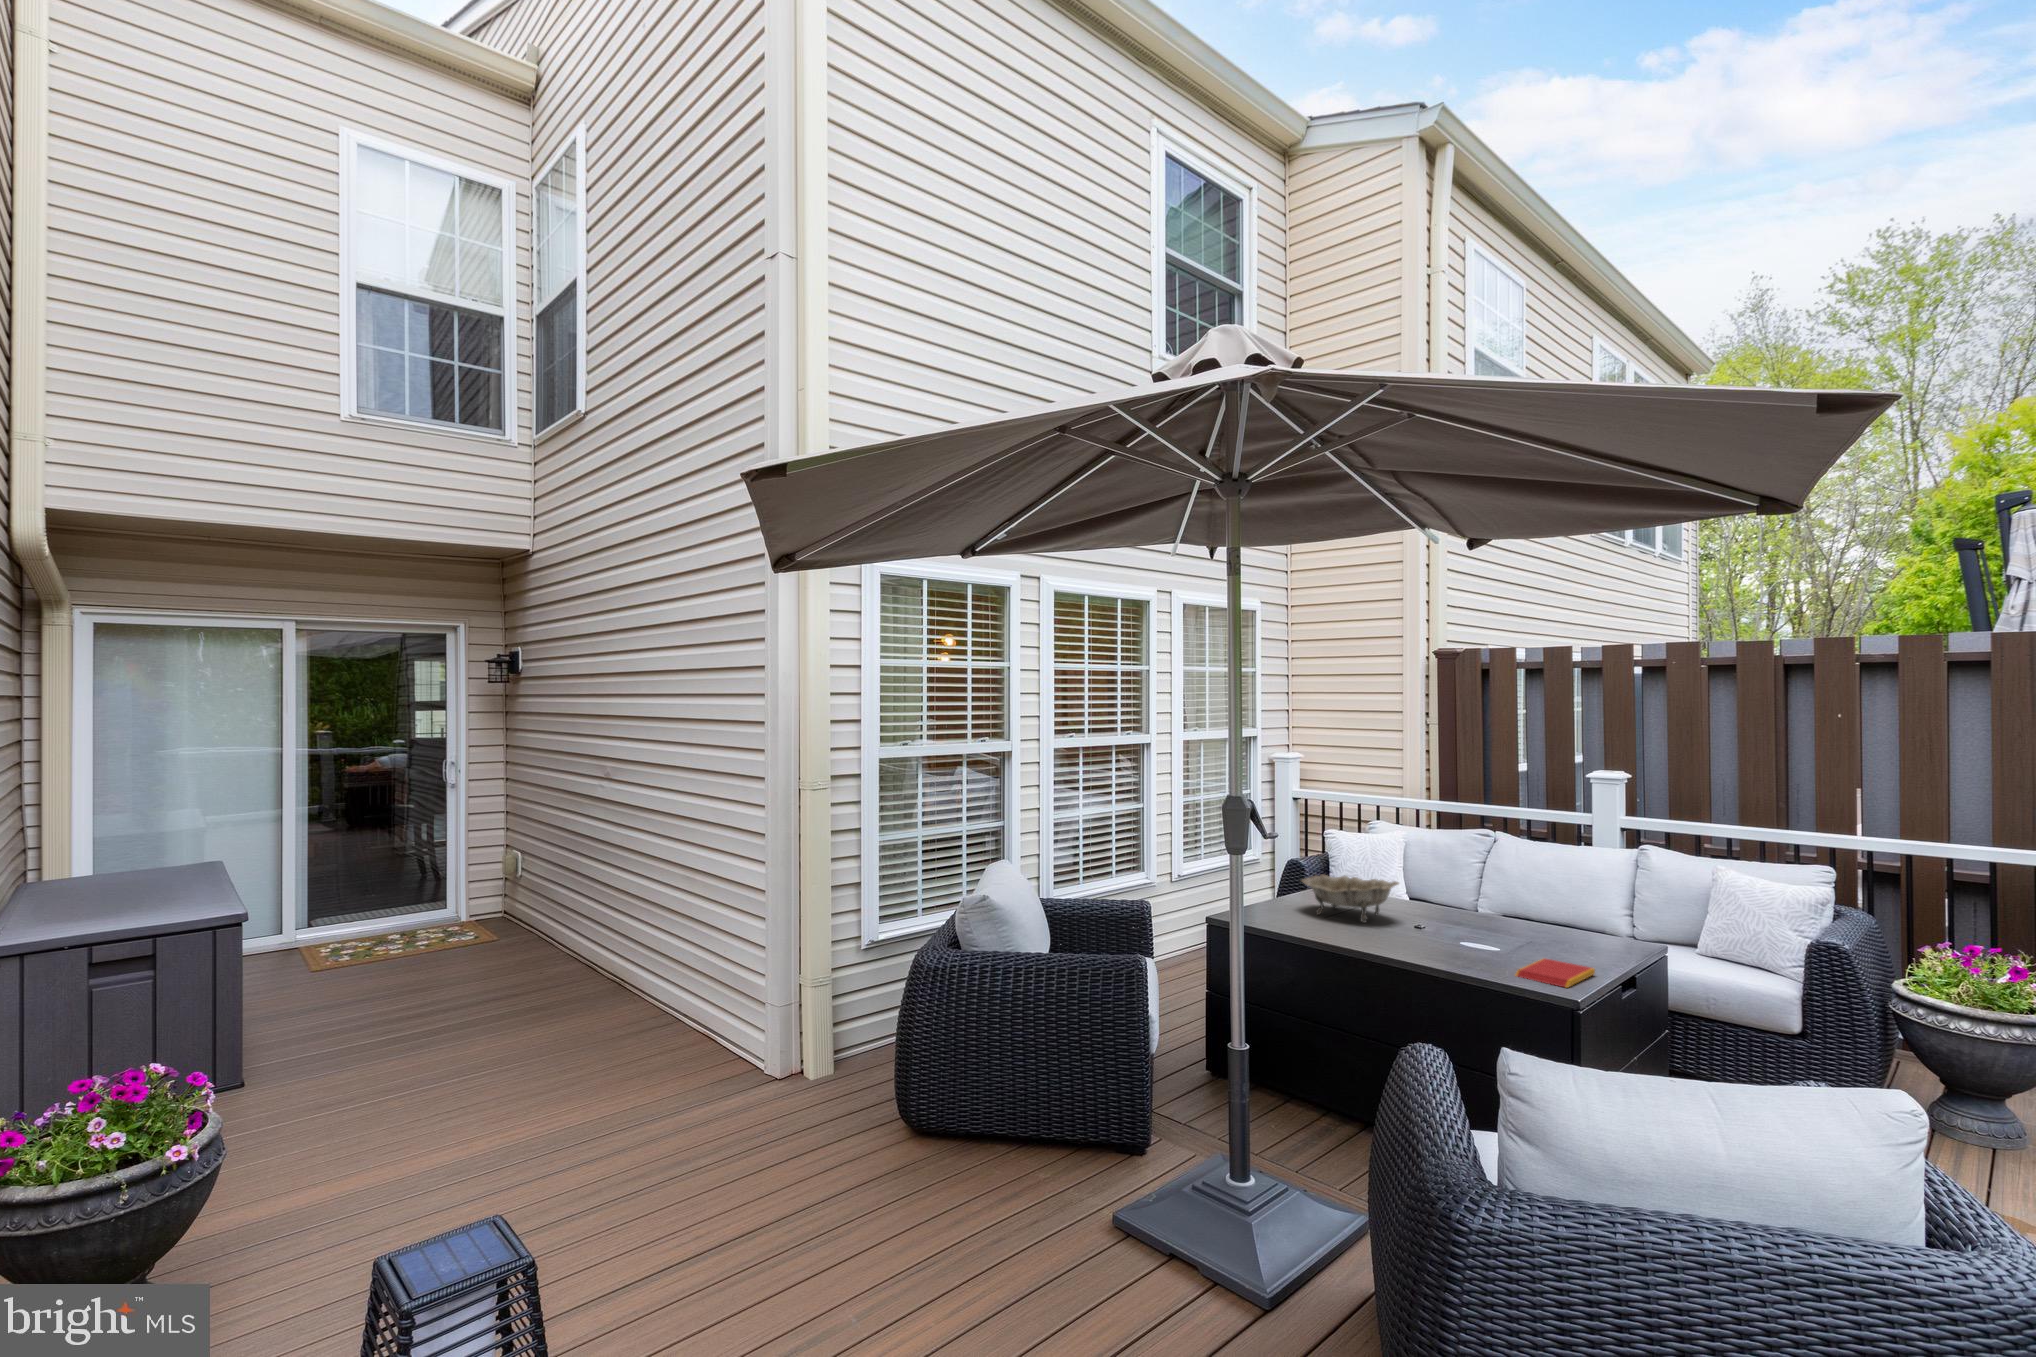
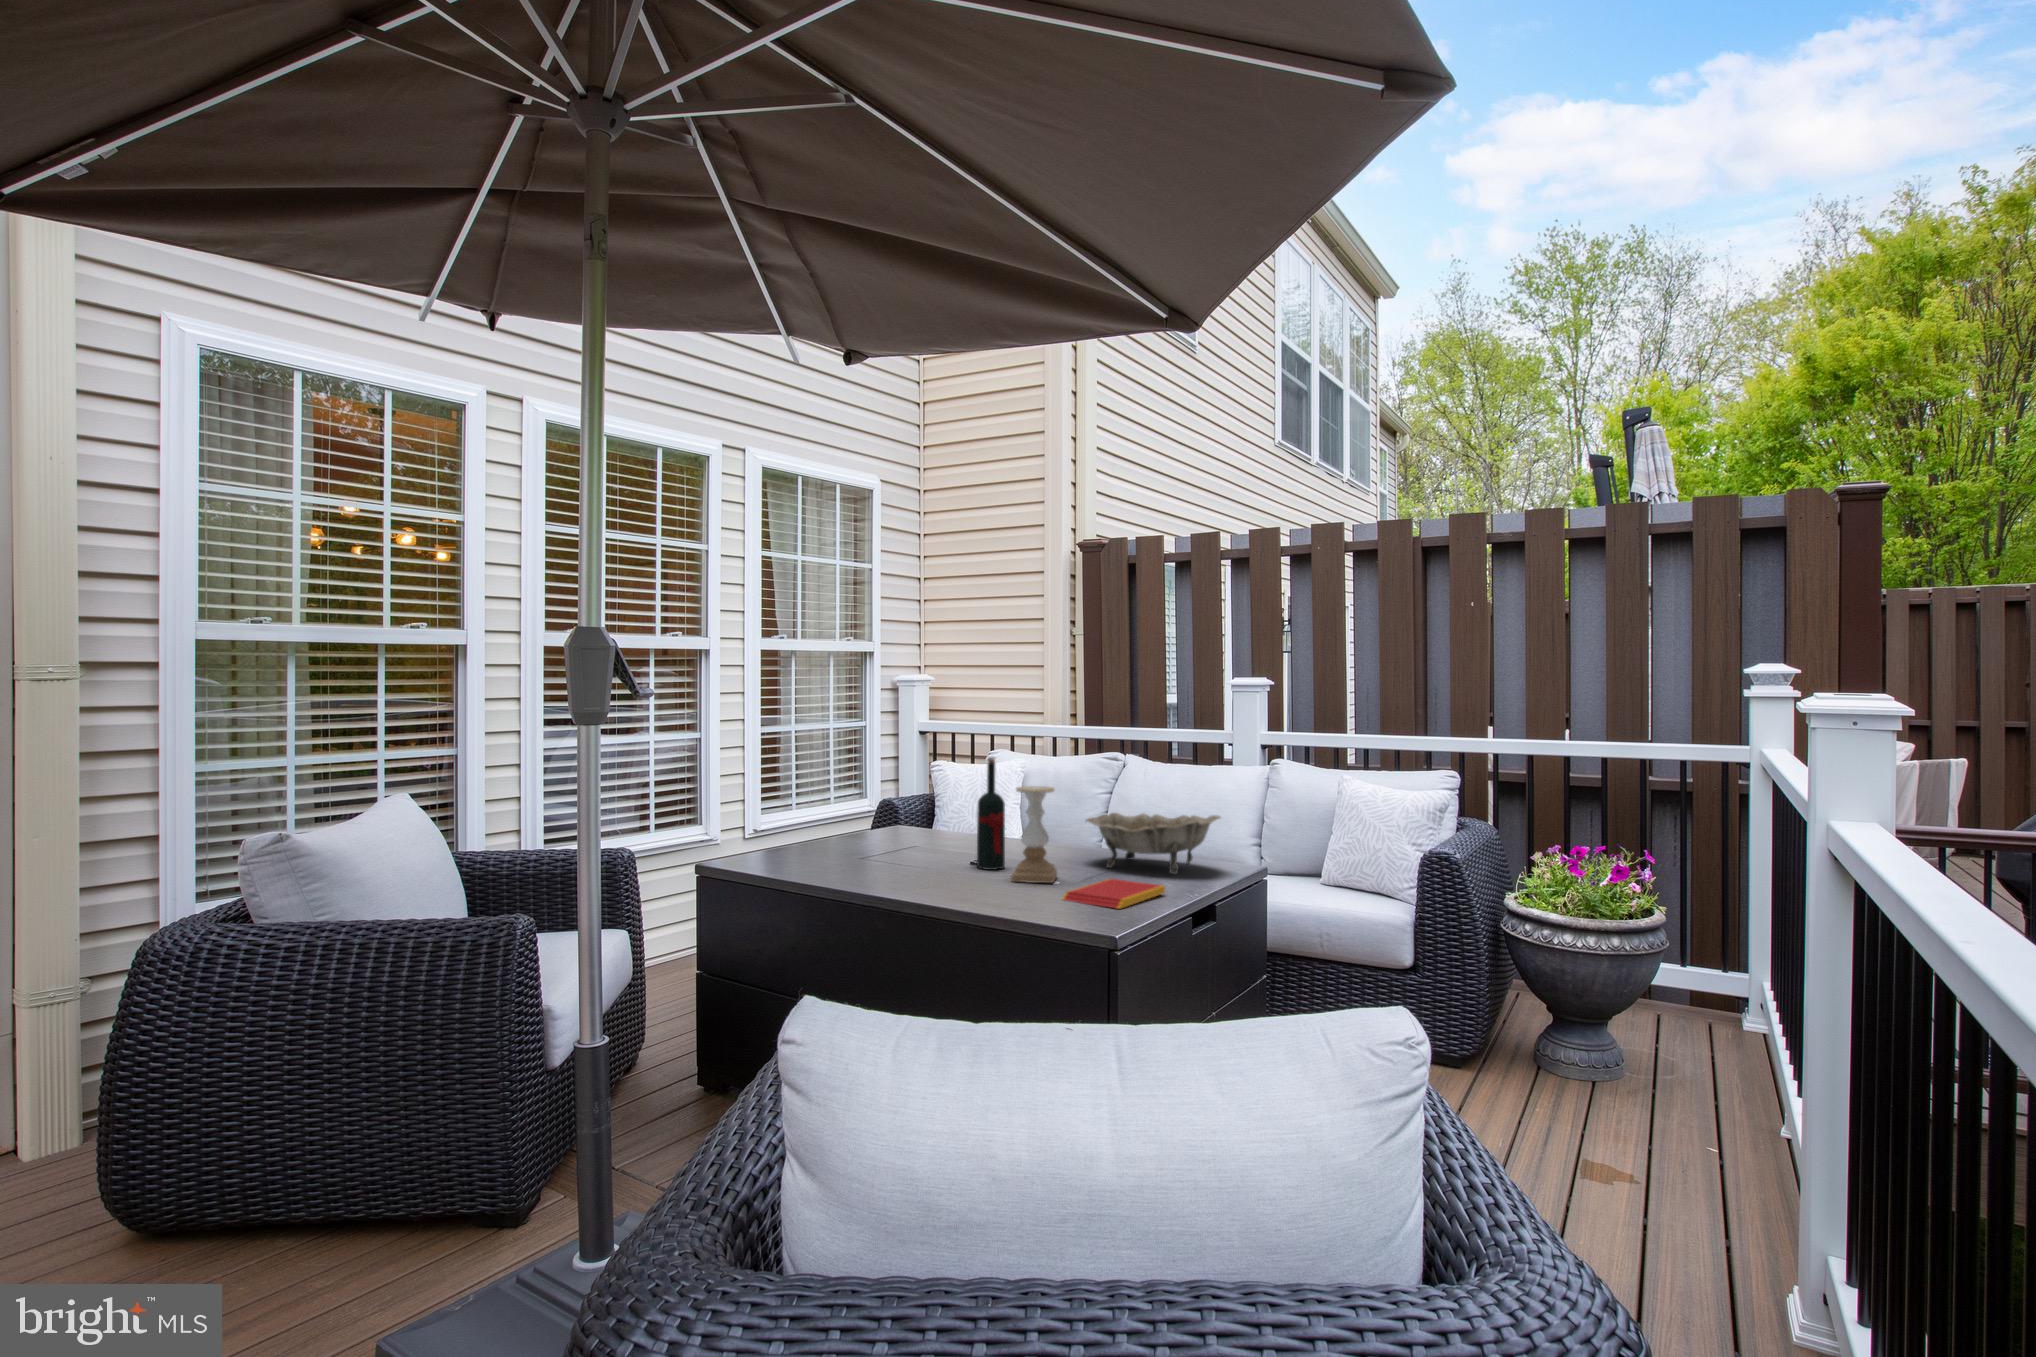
wine bottle: none [1423,858,1447,942] -> present [977,758,1005,870]
decorative bowl: present [1302,874,1399,923] -> present [1086,813,1220,874]
candle holder: none [1462,883,1497,959] -> present [1012,786,1057,883]

